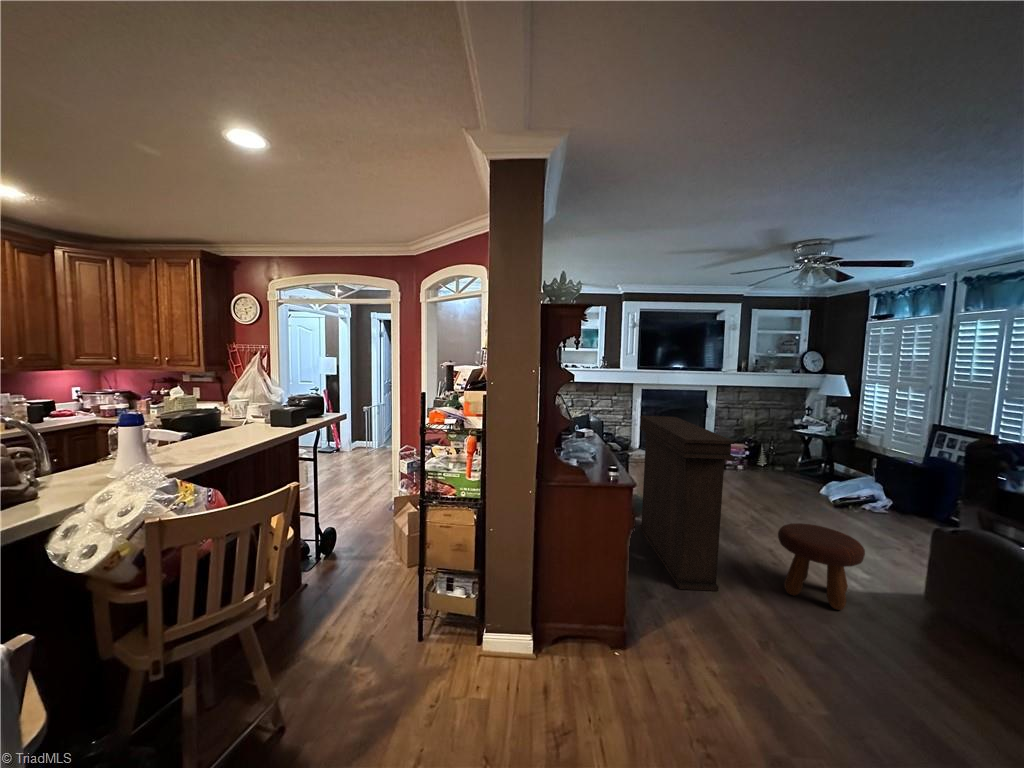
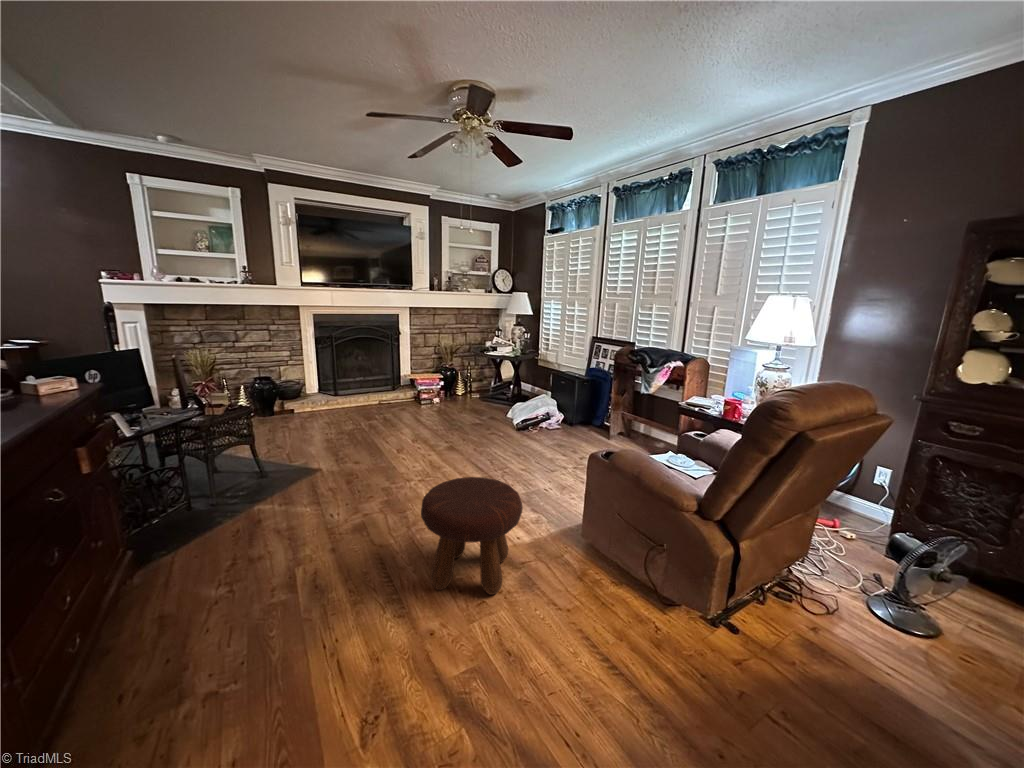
console table: present [640,416,735,591] -> none [200,342,325,658]

